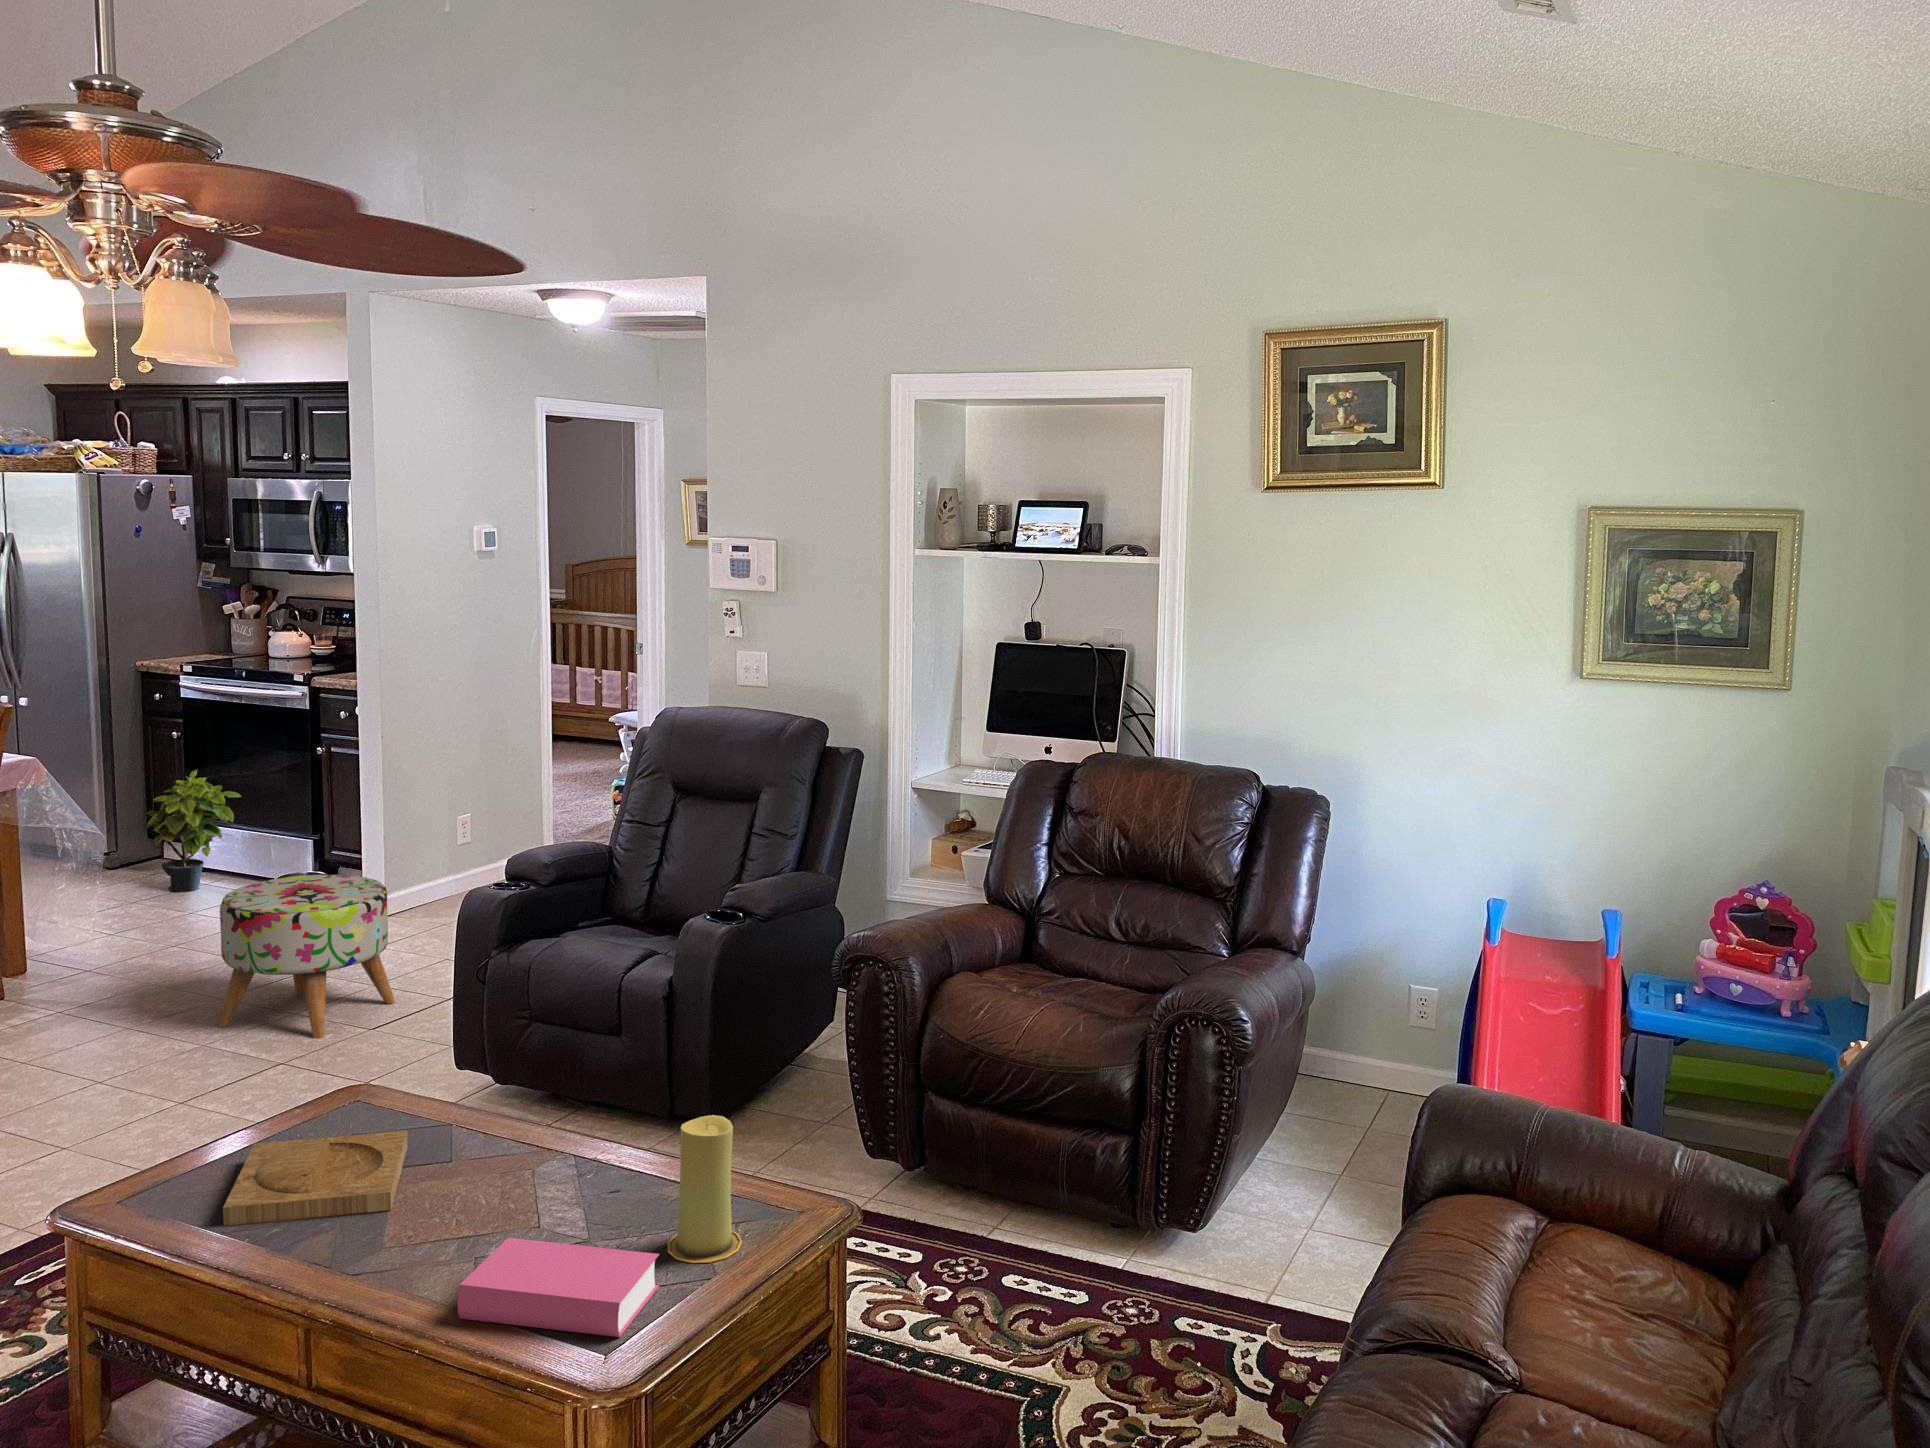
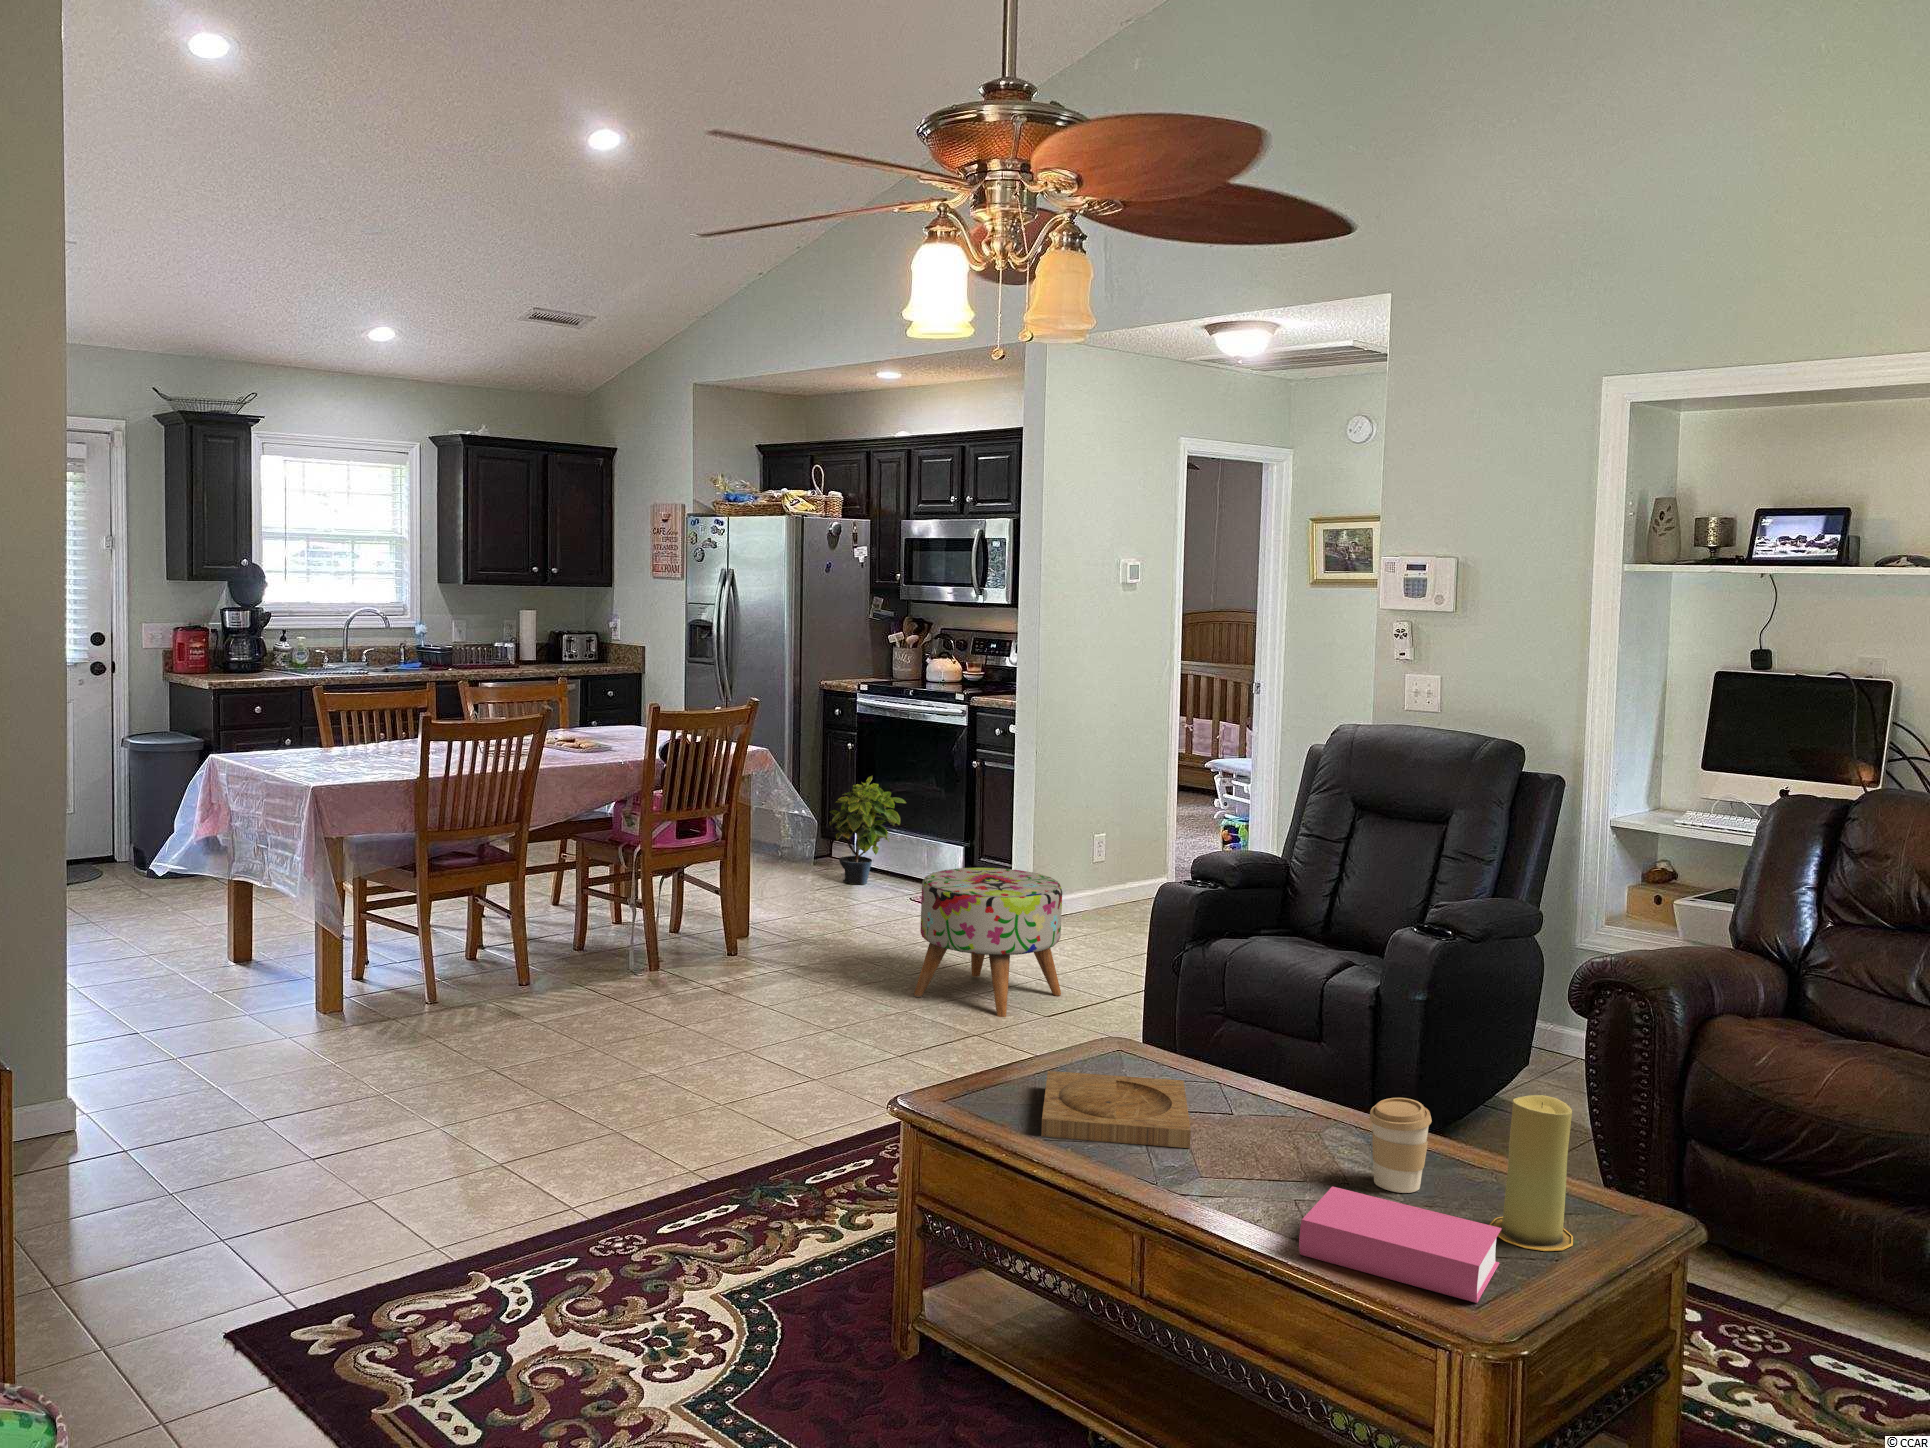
coffee cup: none [565,1129,624,1223] -> present [1370,1098,1432,1193]

